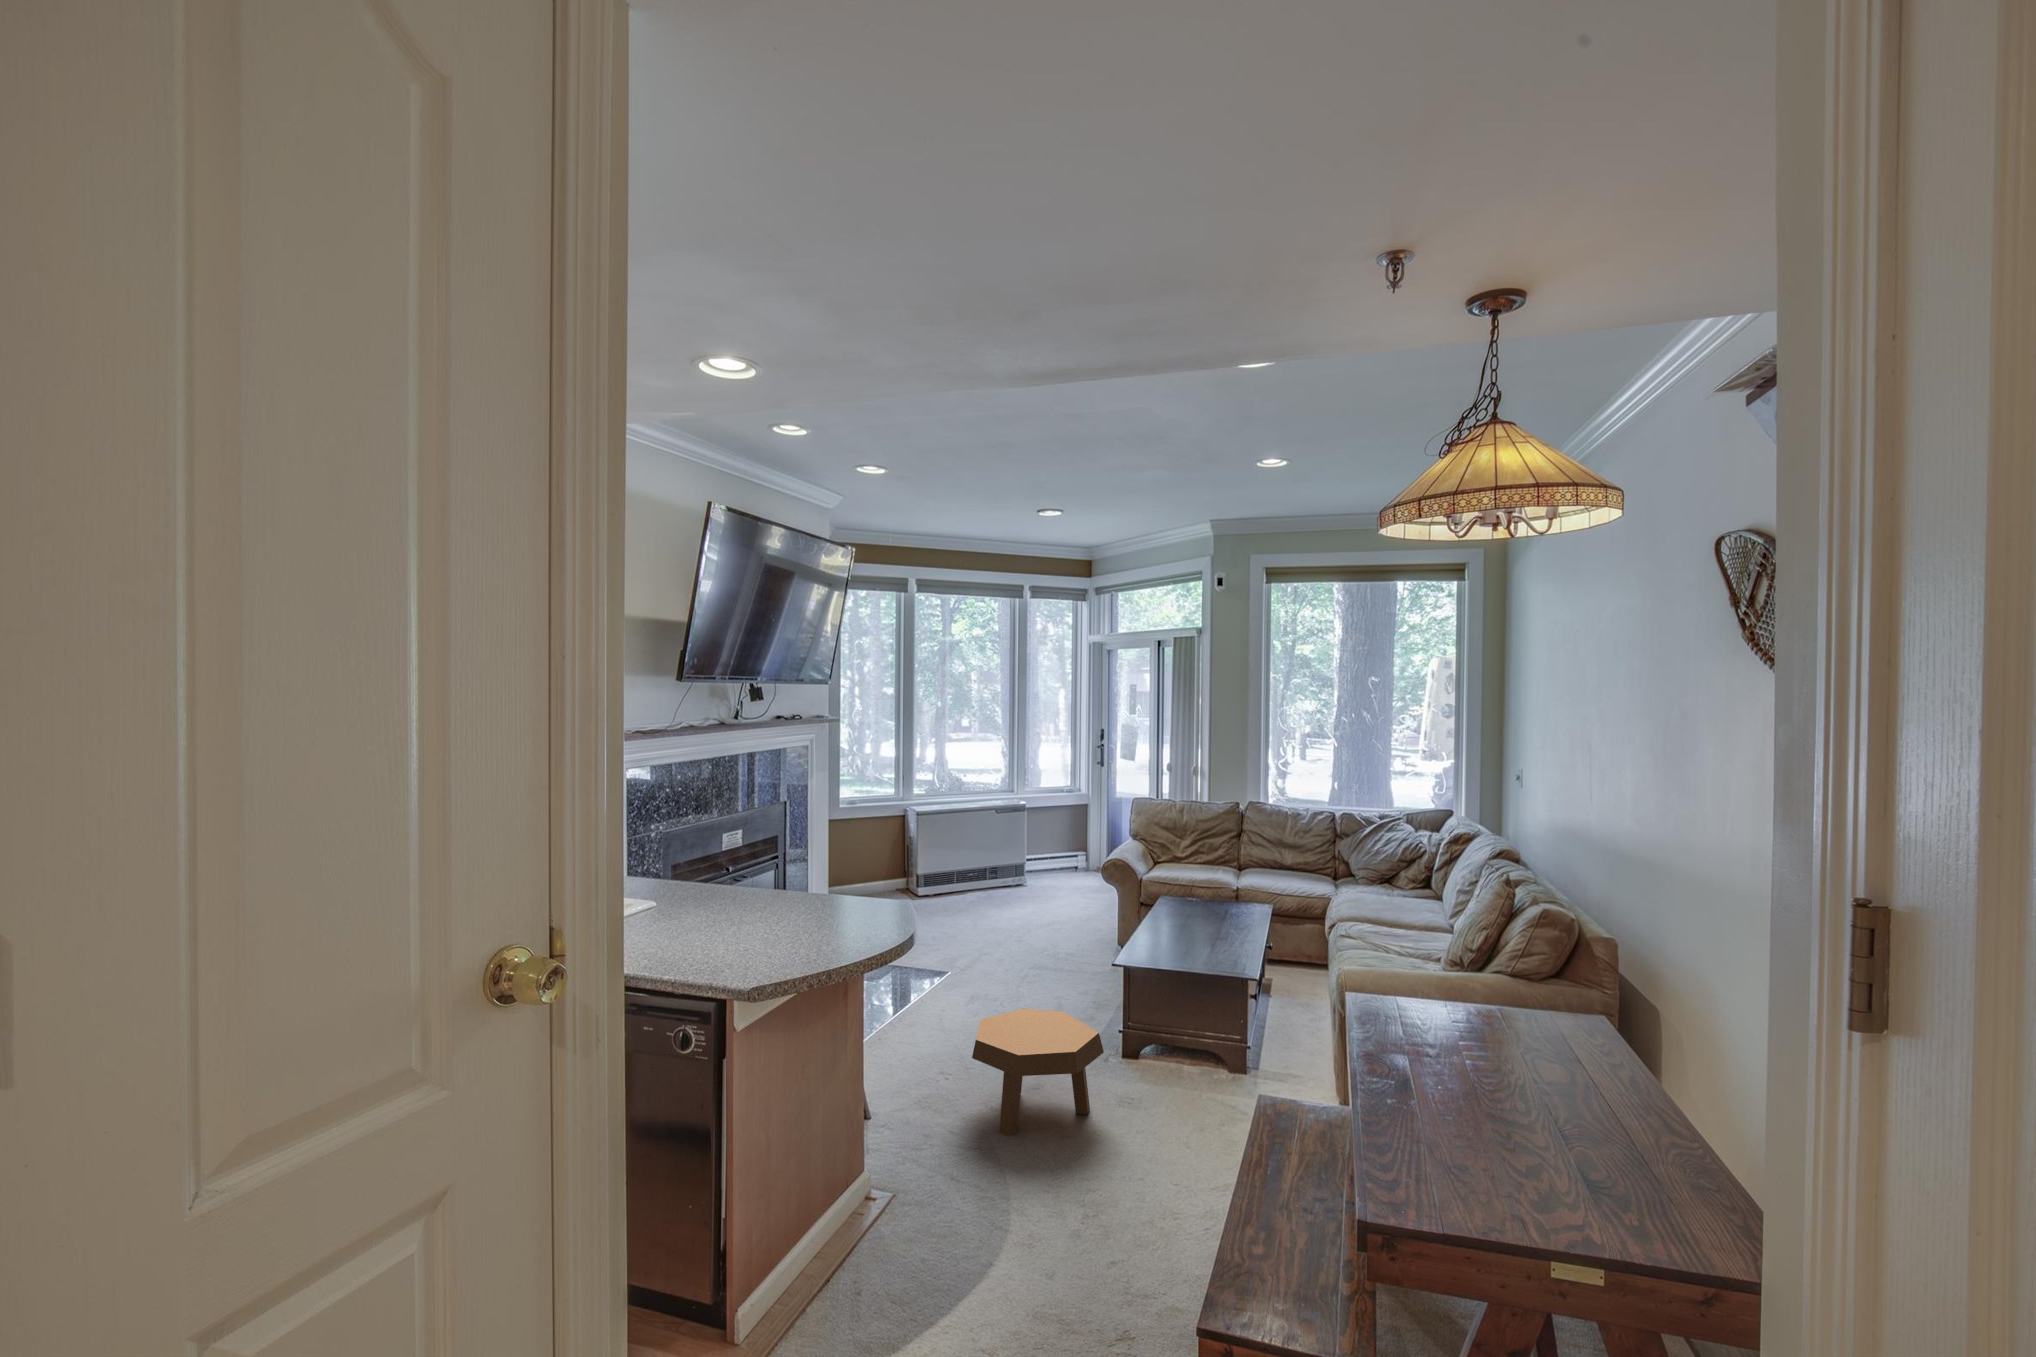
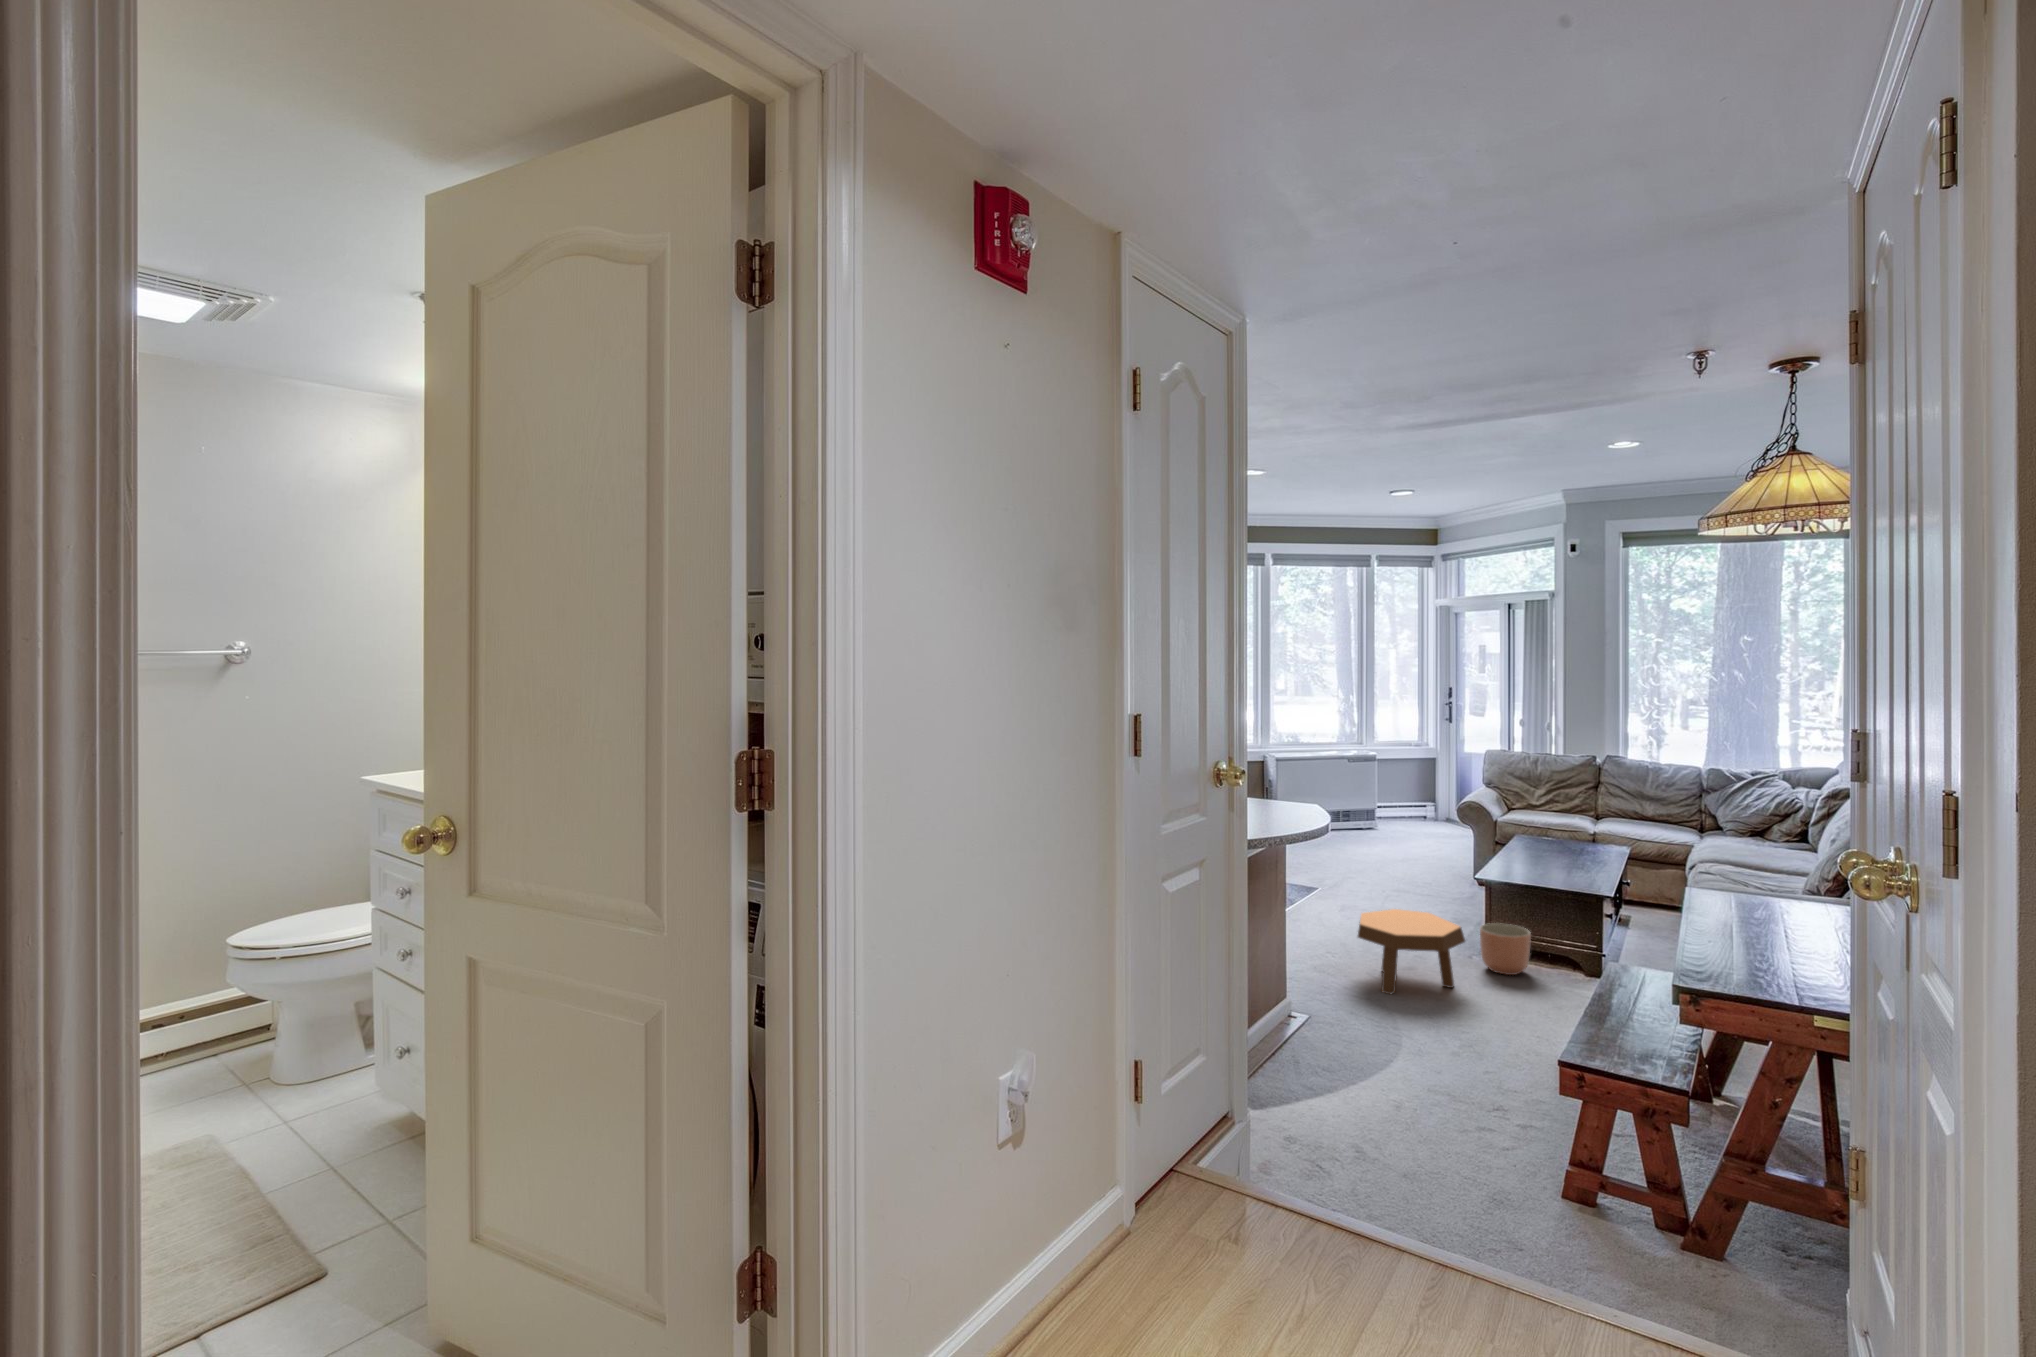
planter: none [1121,1016,1178,1083] -> present [1480,923,1531,975]

